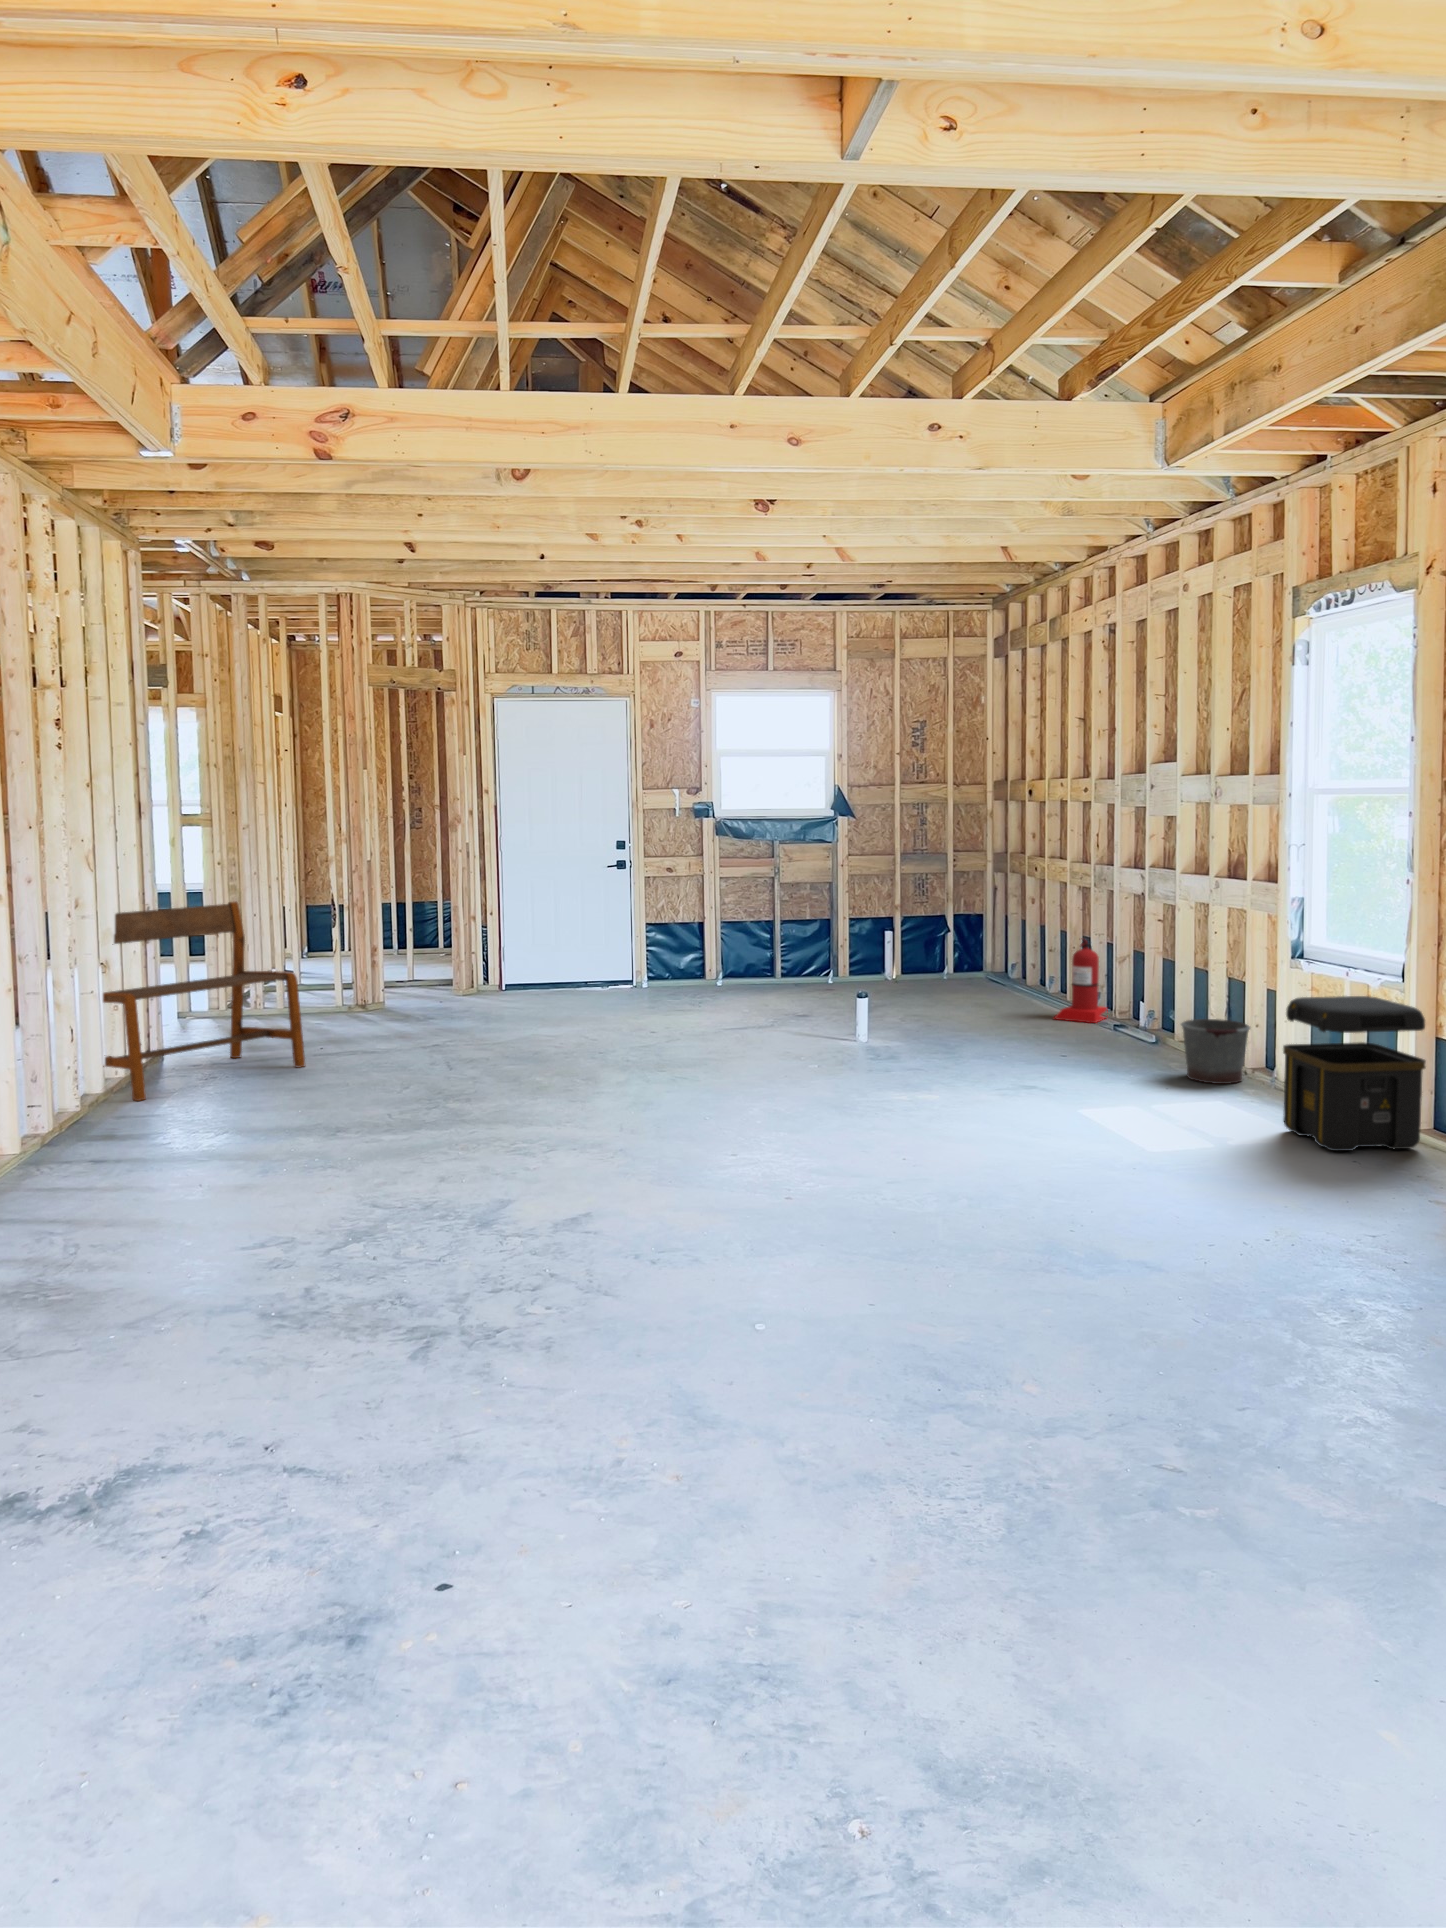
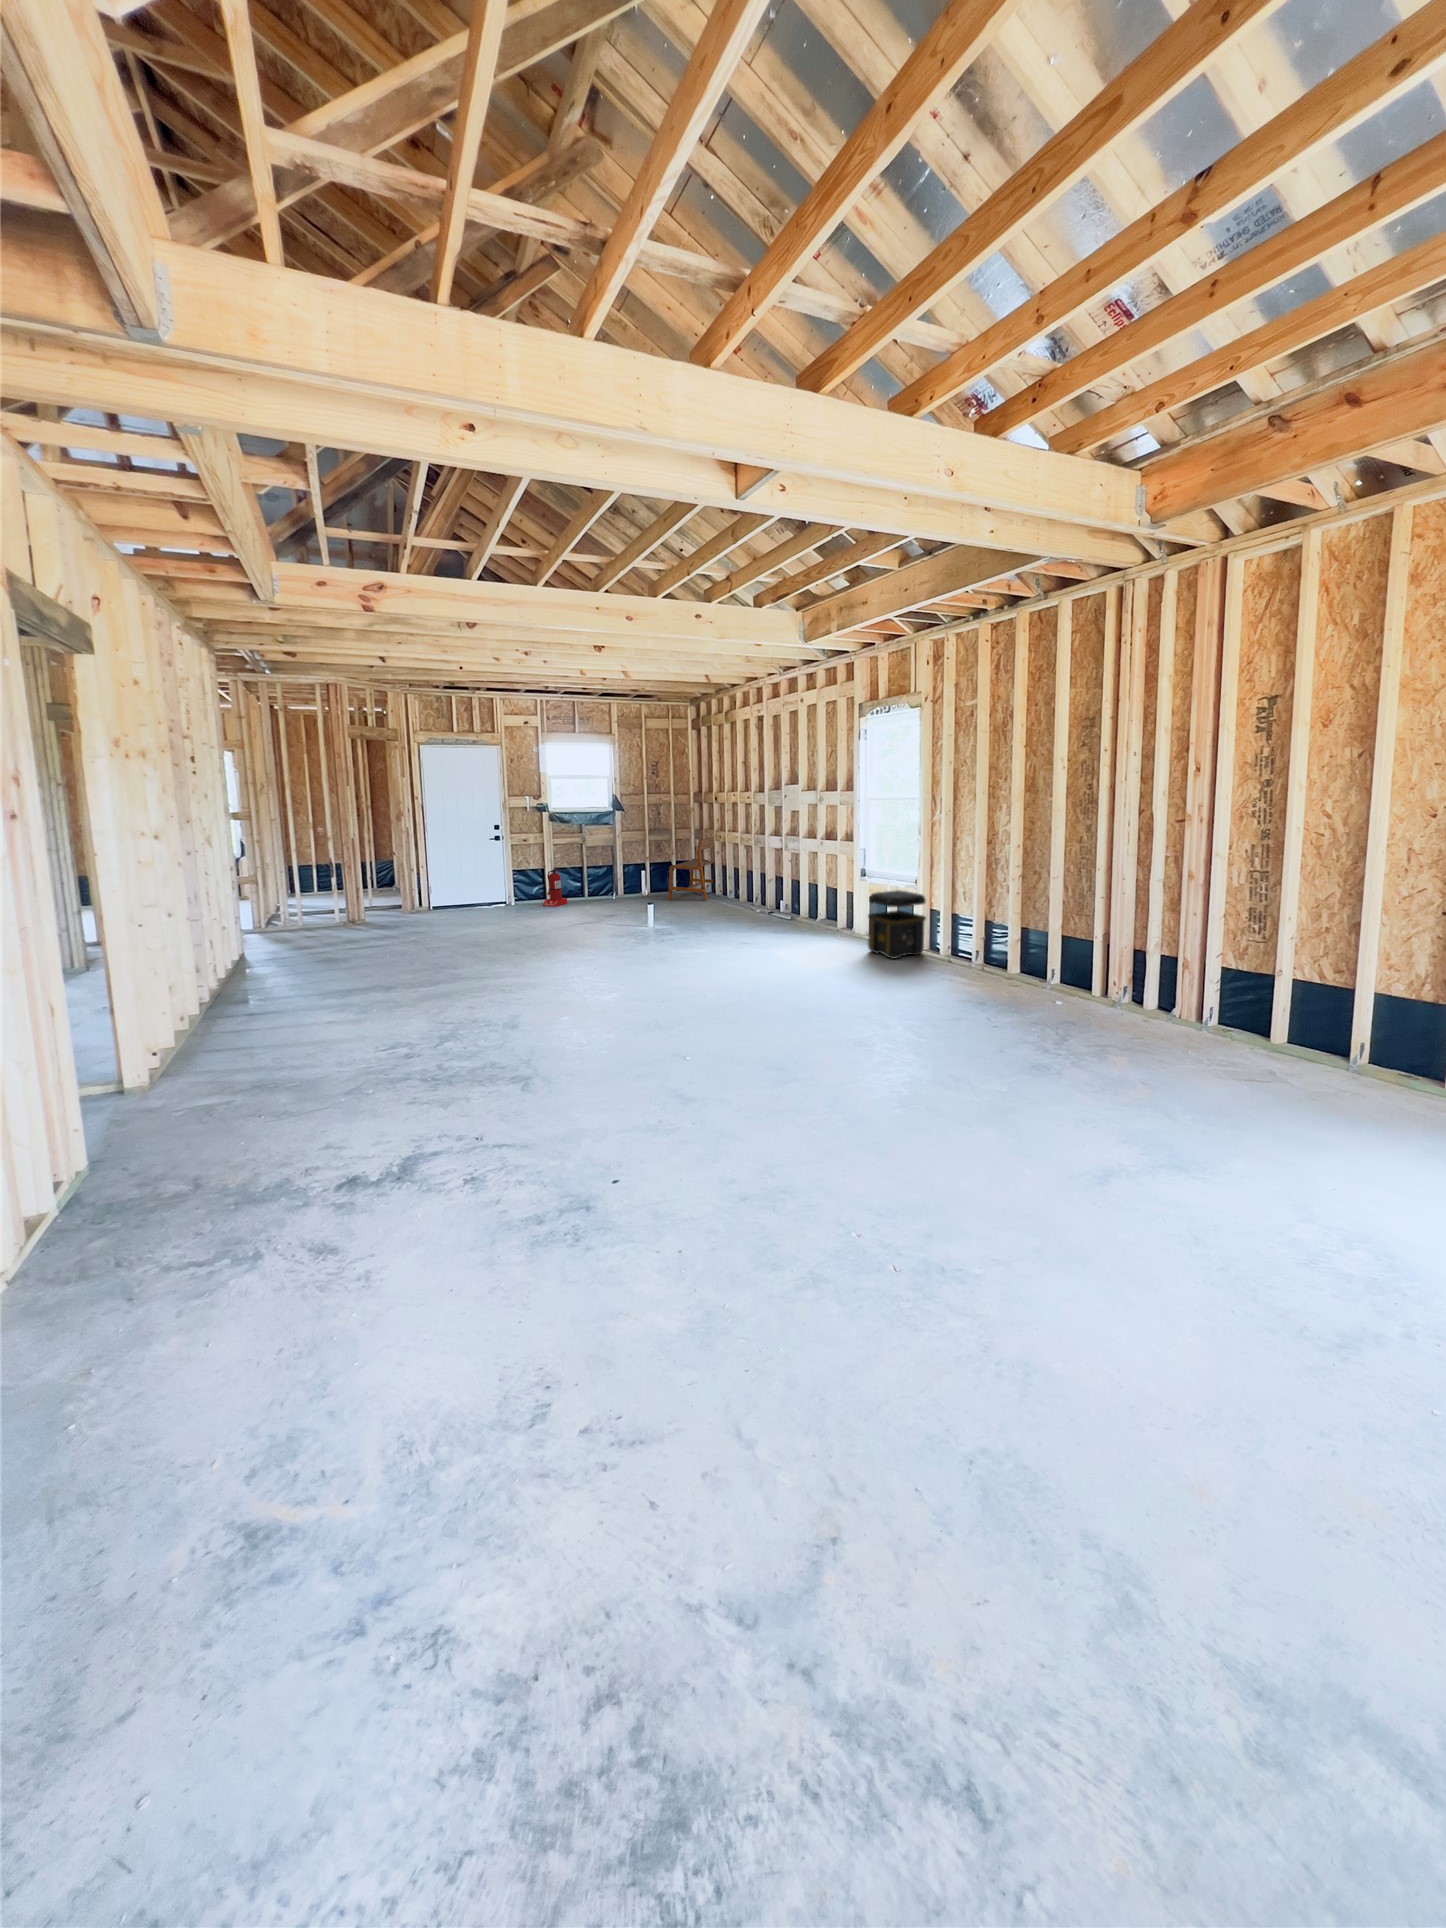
bench: present [103,902,305,1101] -> present [668,836,723,900]
fire extinguisher: present [1054,938,1107,1023] -> present [543,868,567,906]
bucket: present [1181,1019,1250,1084] -> none [811,904,841,933]

